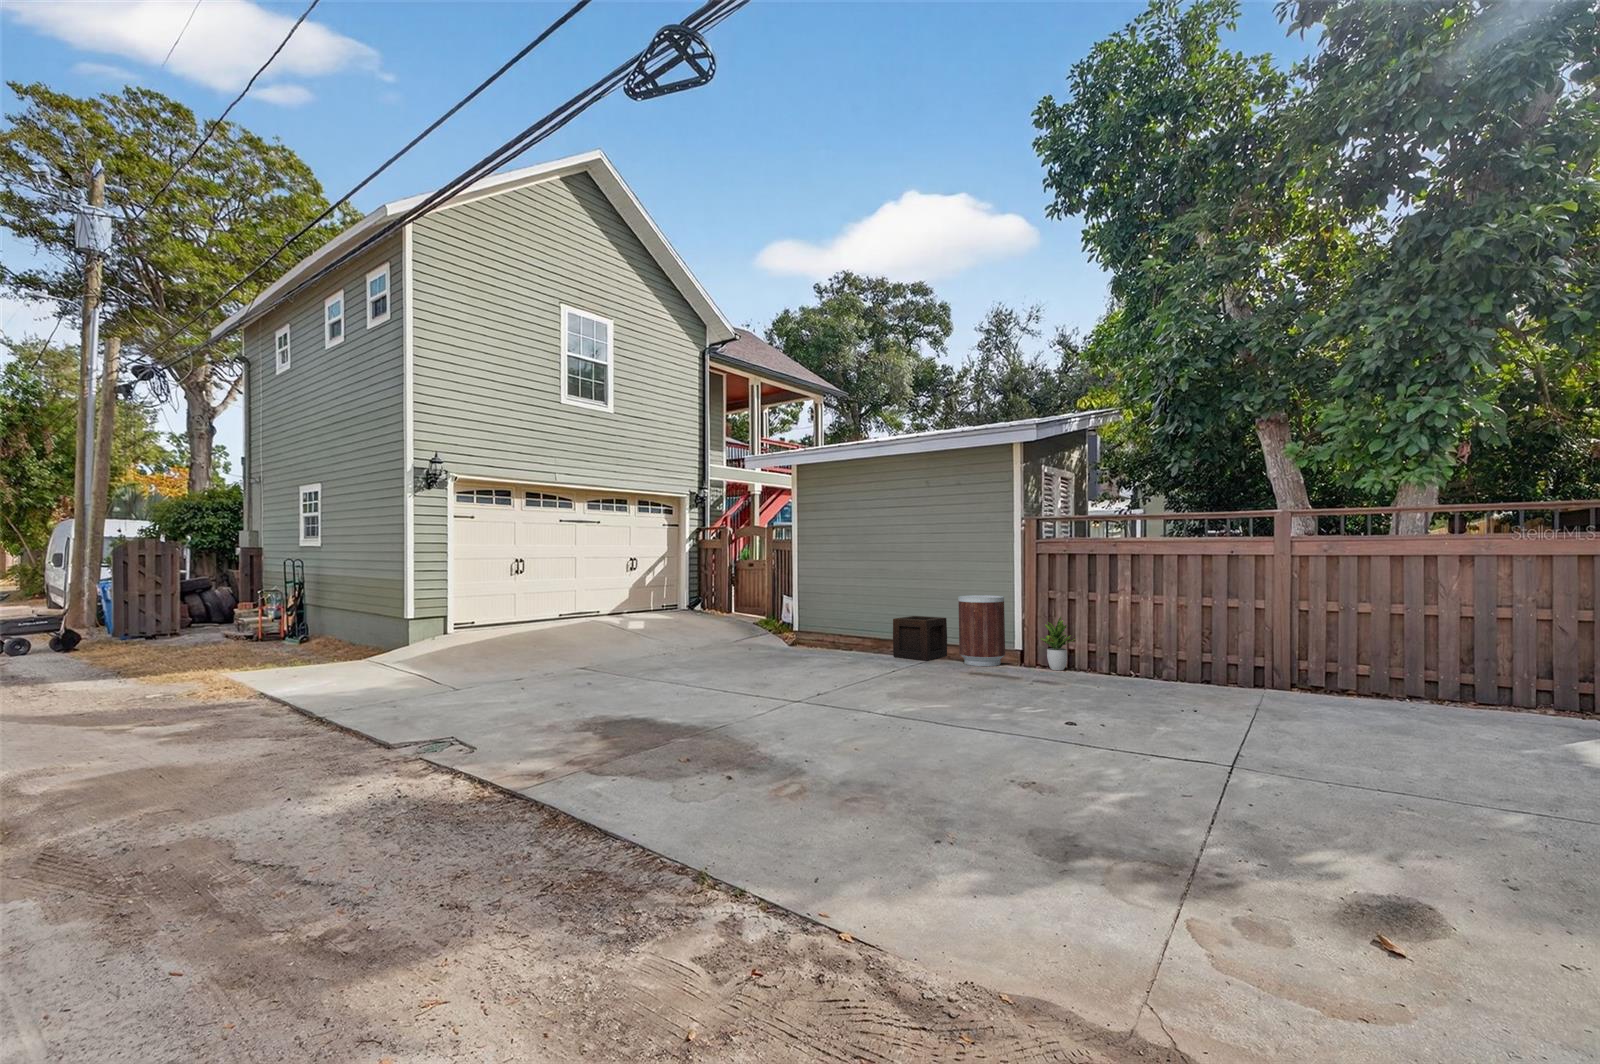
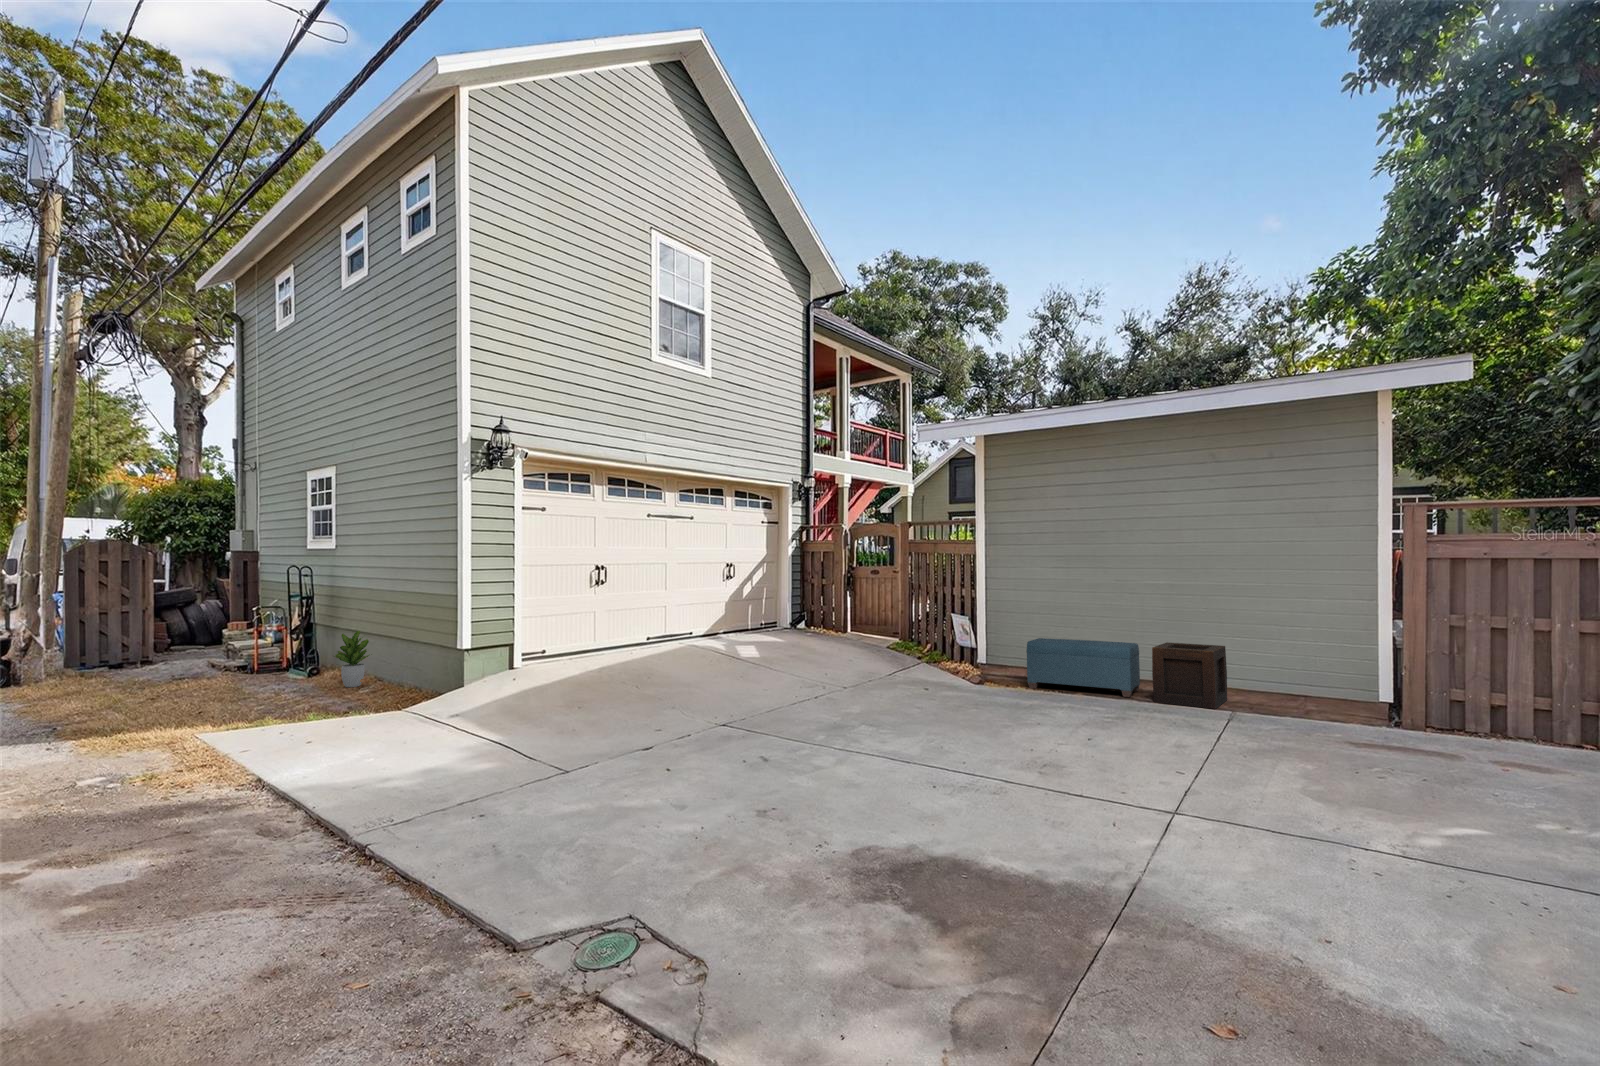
trash can: present [958,595,1005,666] -> none [1265,615,1347,720]
bench: none [821,614,898,655] -> present [1026,638,1140,697]
potted plant: present [1040,617,1075,670] -> present [334,631,369,687]

